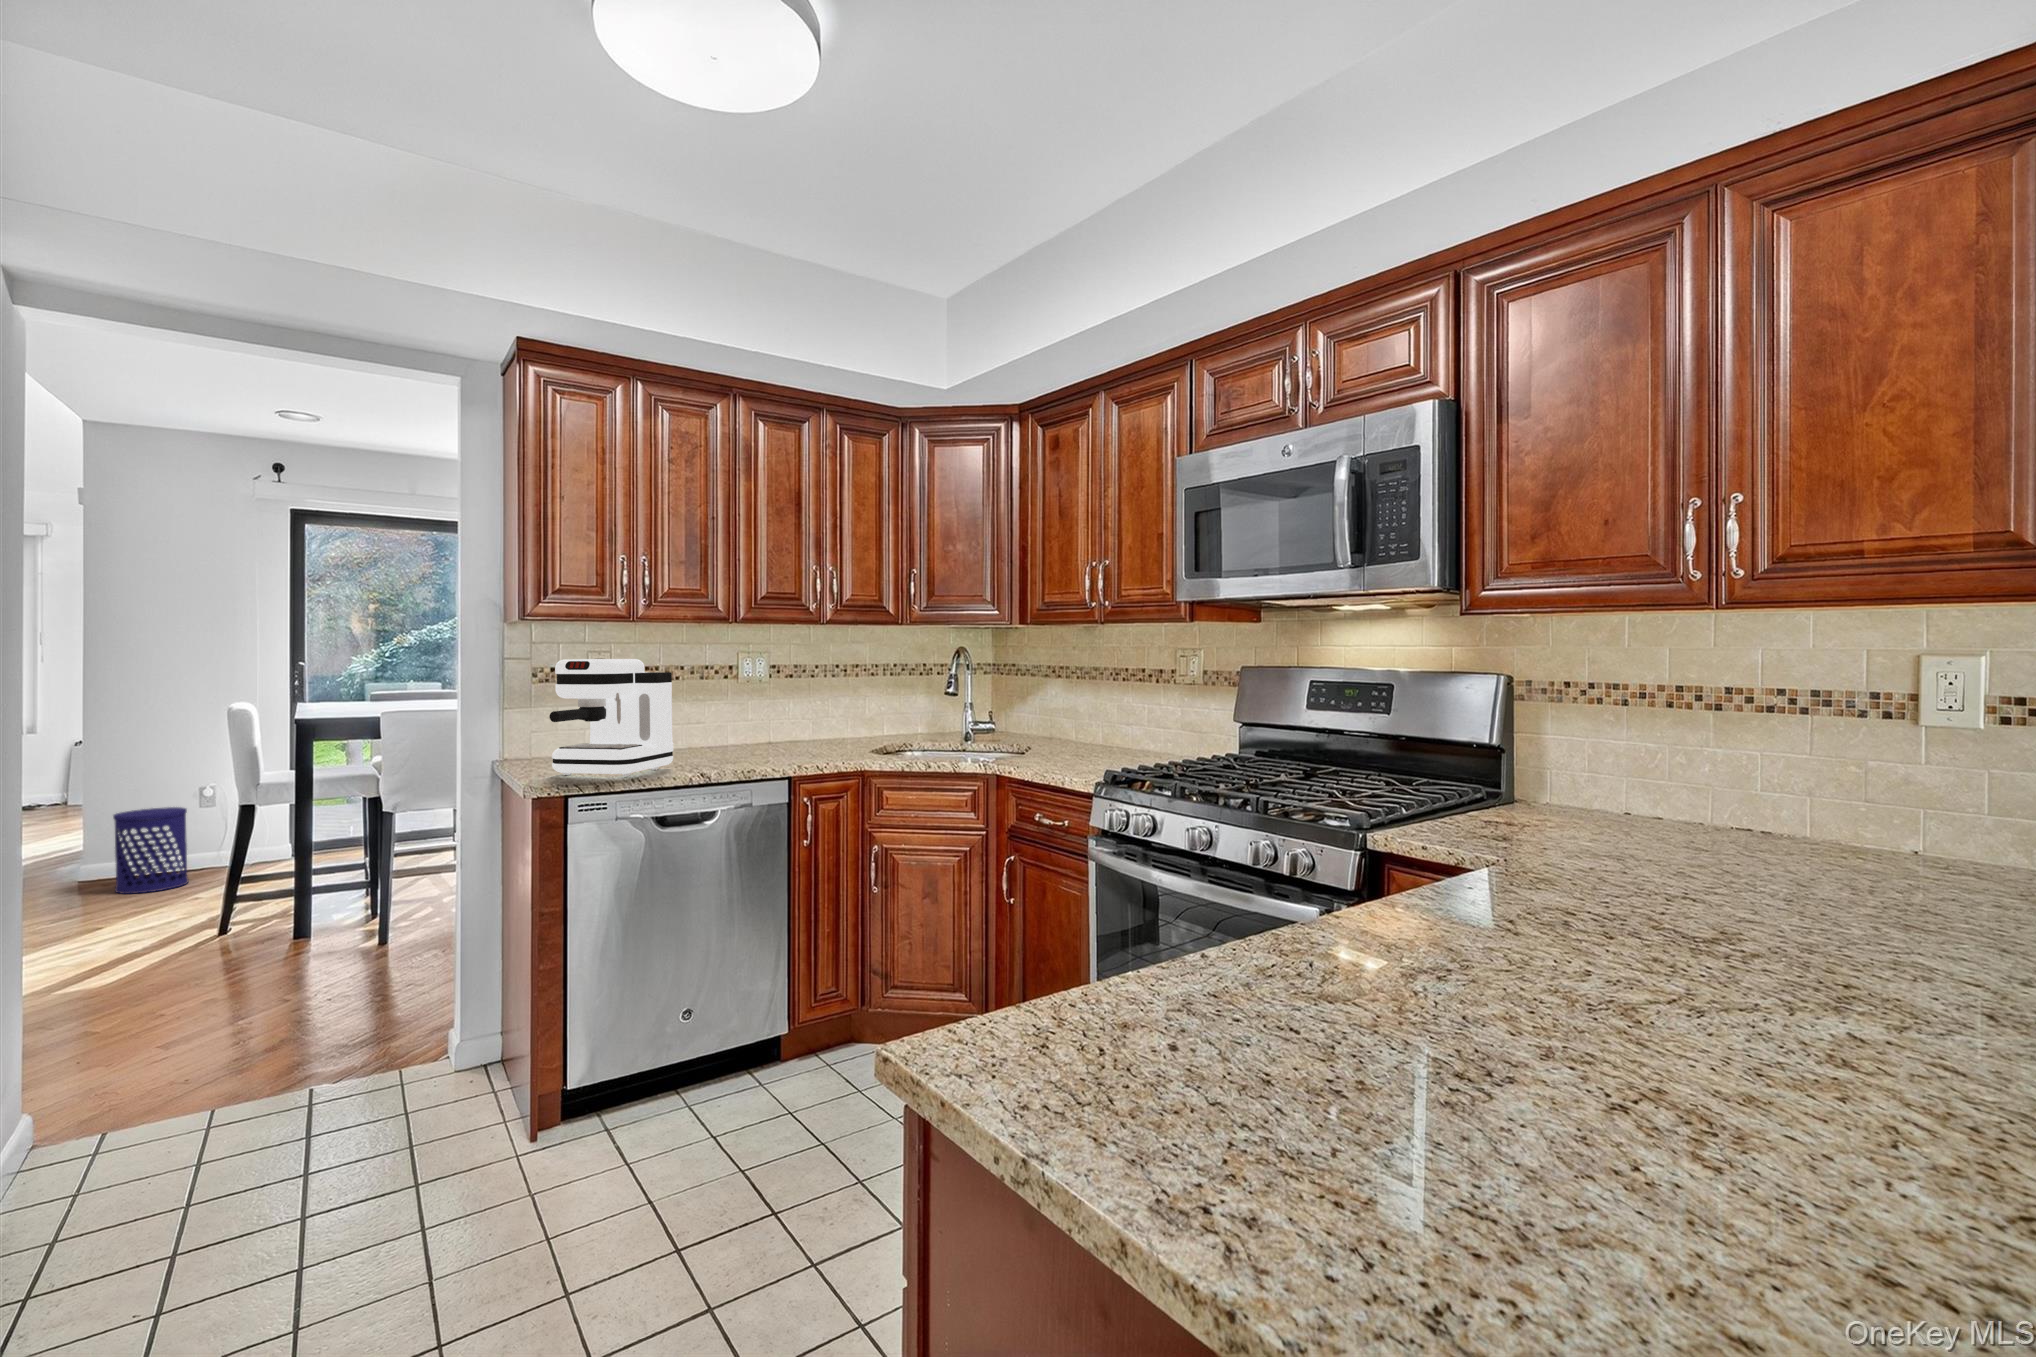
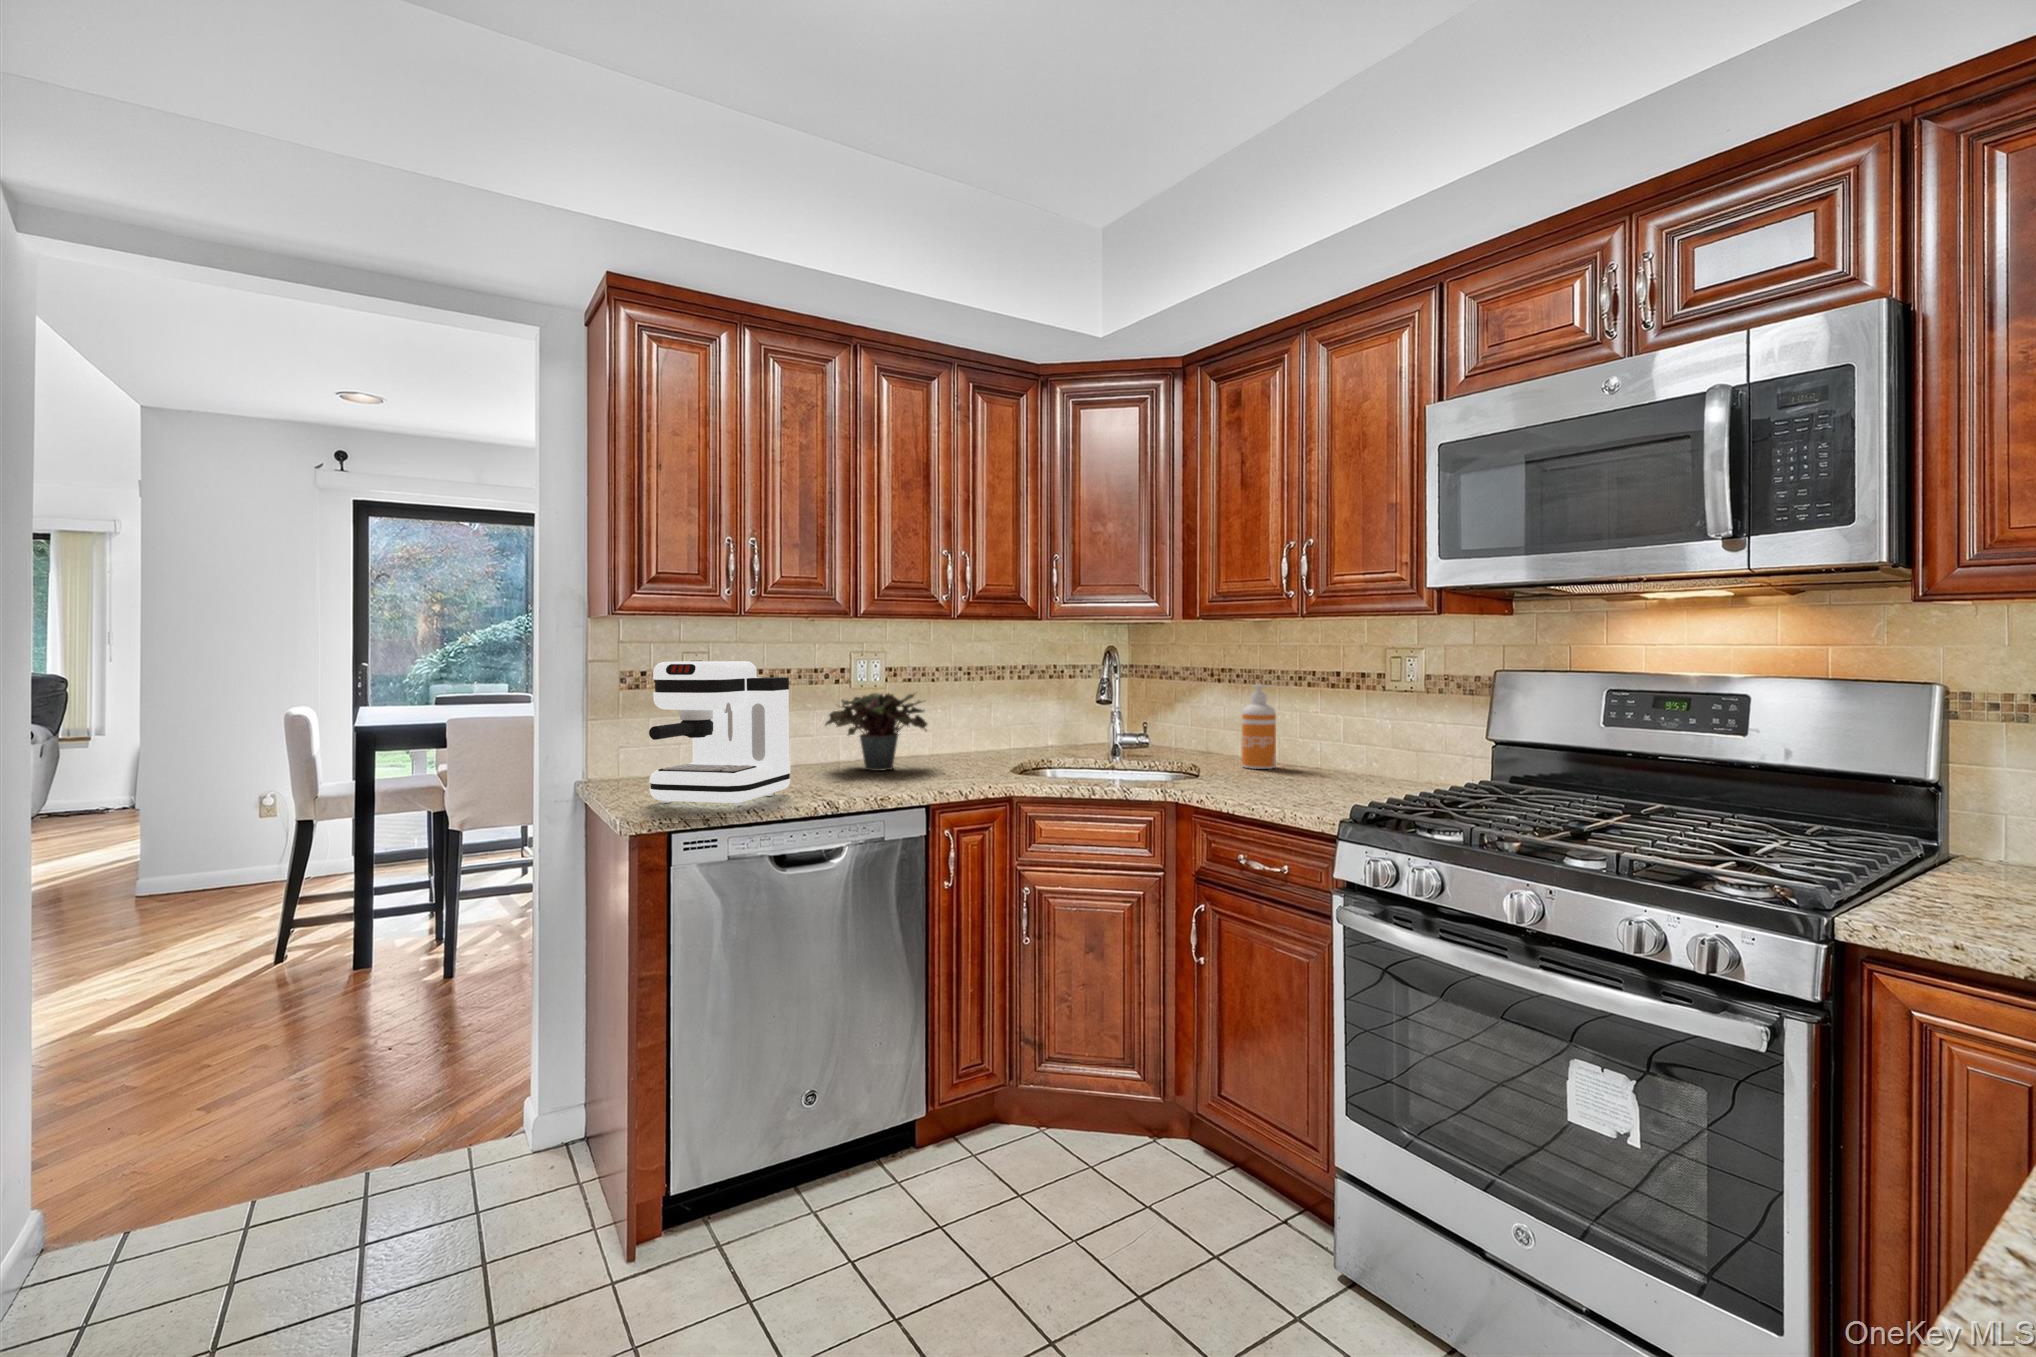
soap dispenser: none [1067,679,1095,749] -> present [1242,685,1276,769]
potted plant: none [711,686,800,752] -> present [825,693,927,771]
waste bin: present [113,807,188,894] -> none [170,818,248,911]

